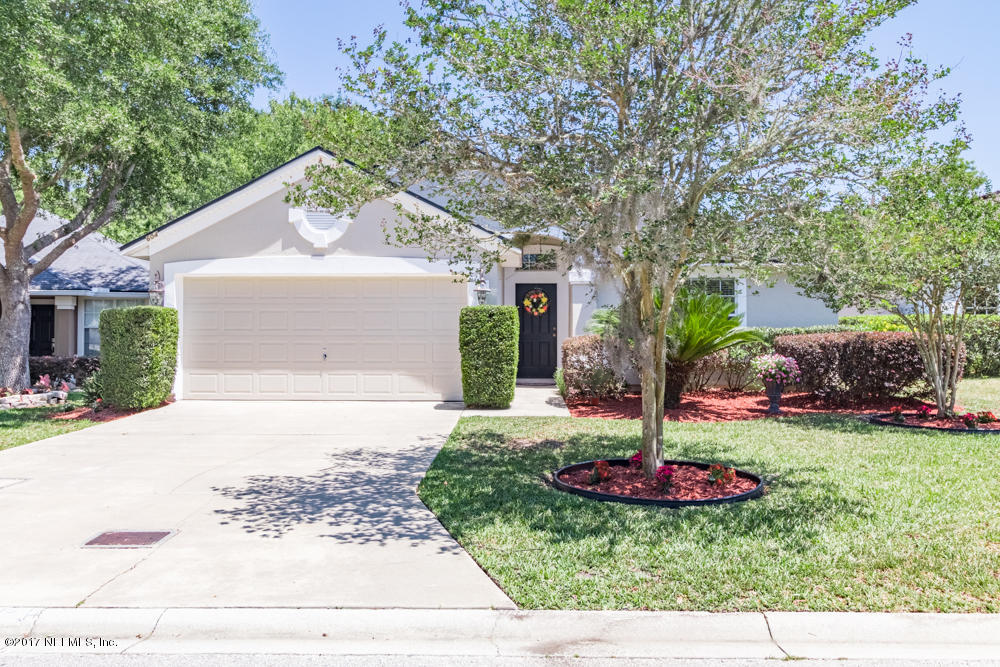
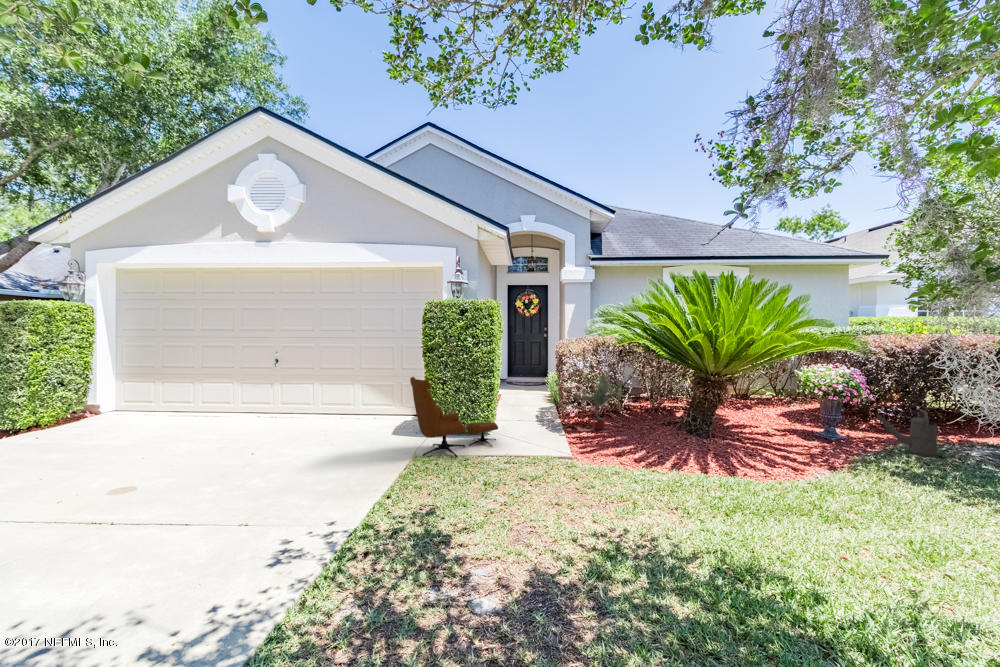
lounge chair: none [460,362,519,416] -> present [410,377,498,457]
watering can: none [780,382,818,412] -> present [876,410,949,457]

